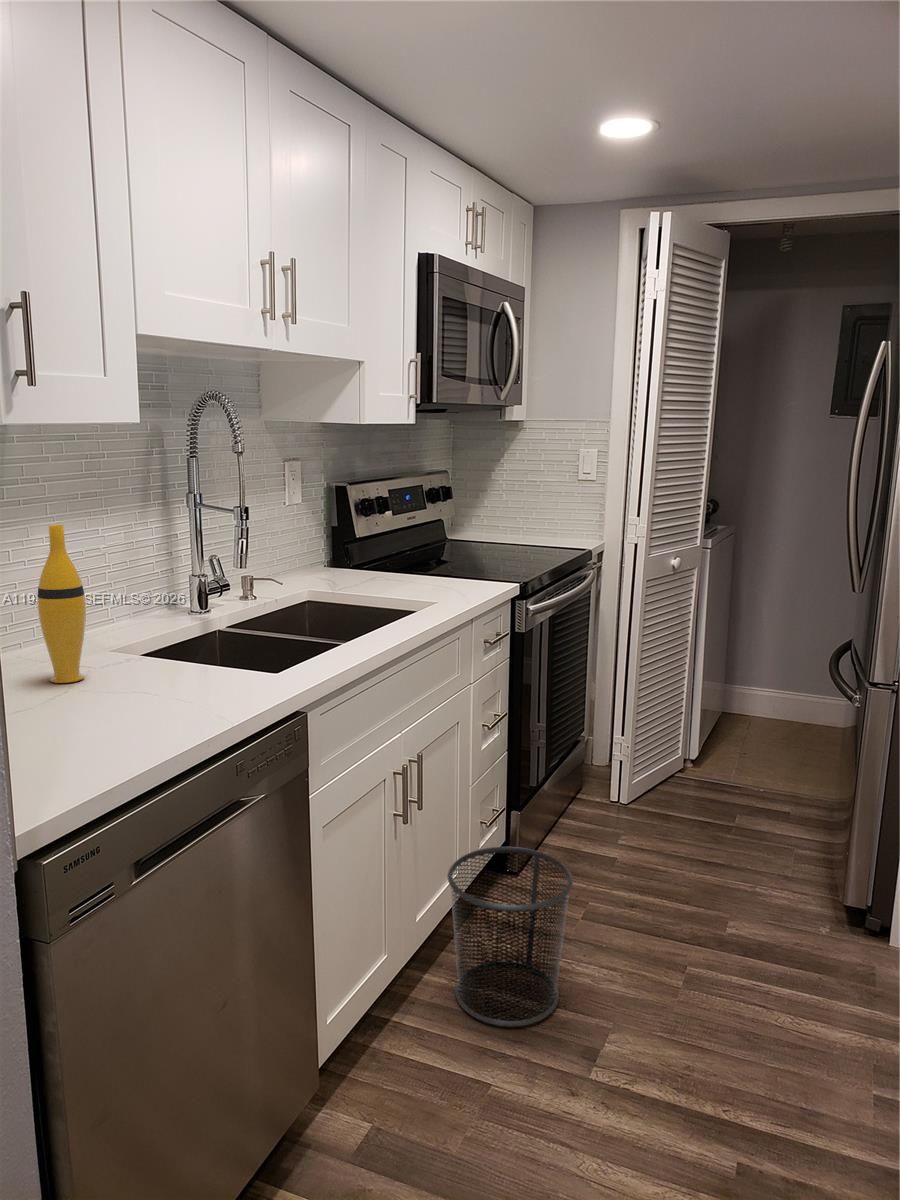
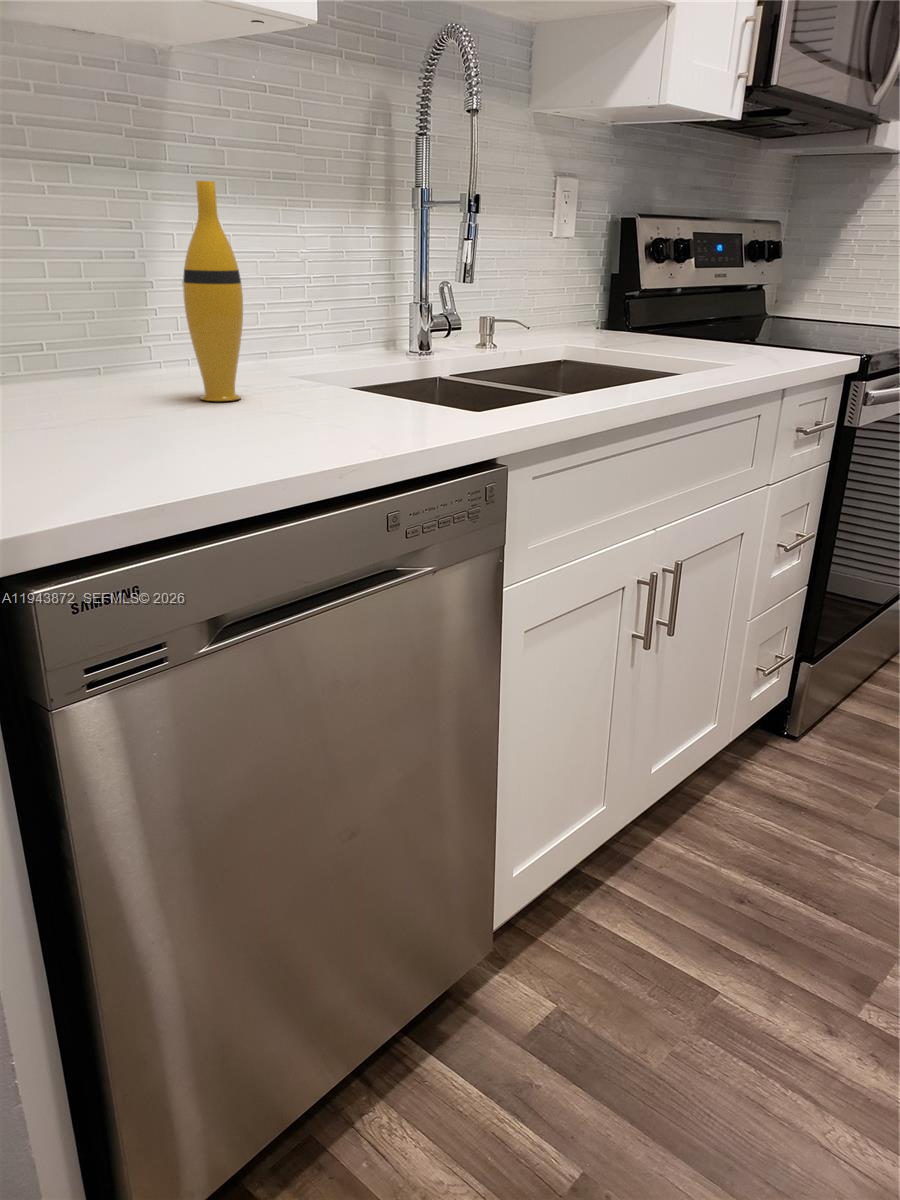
waste bin: present [448,847,573,1027] -> none [691,699,876,928]

